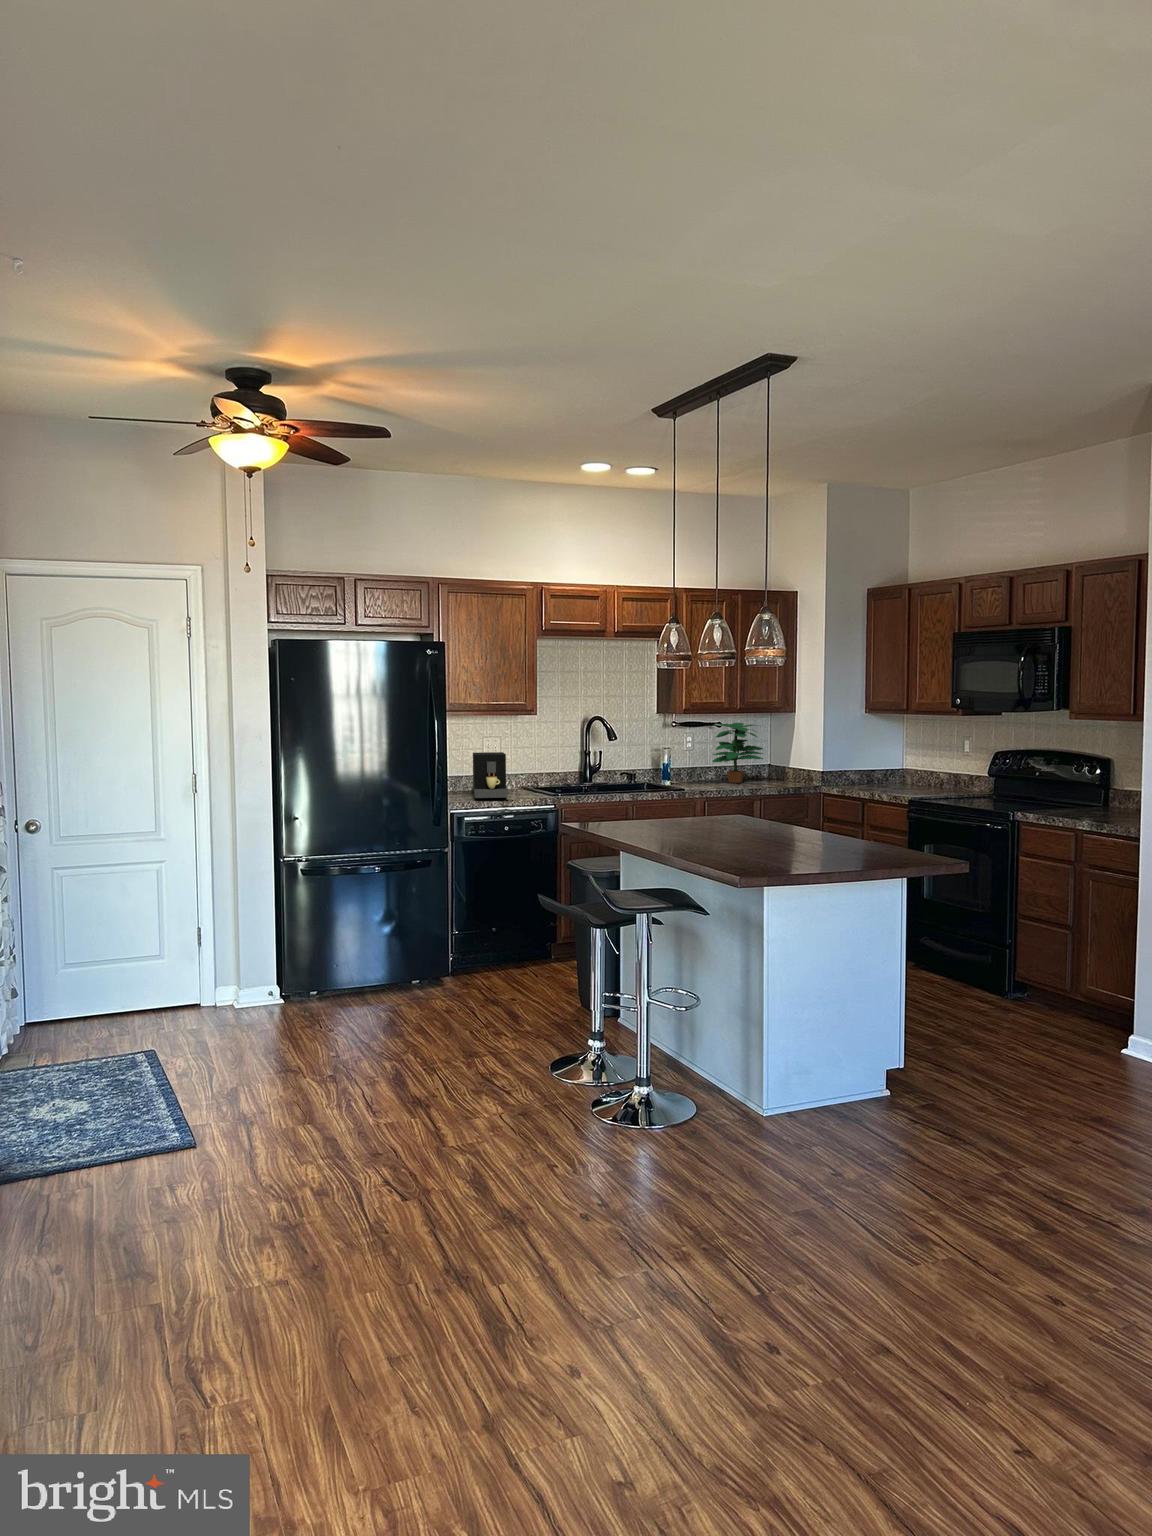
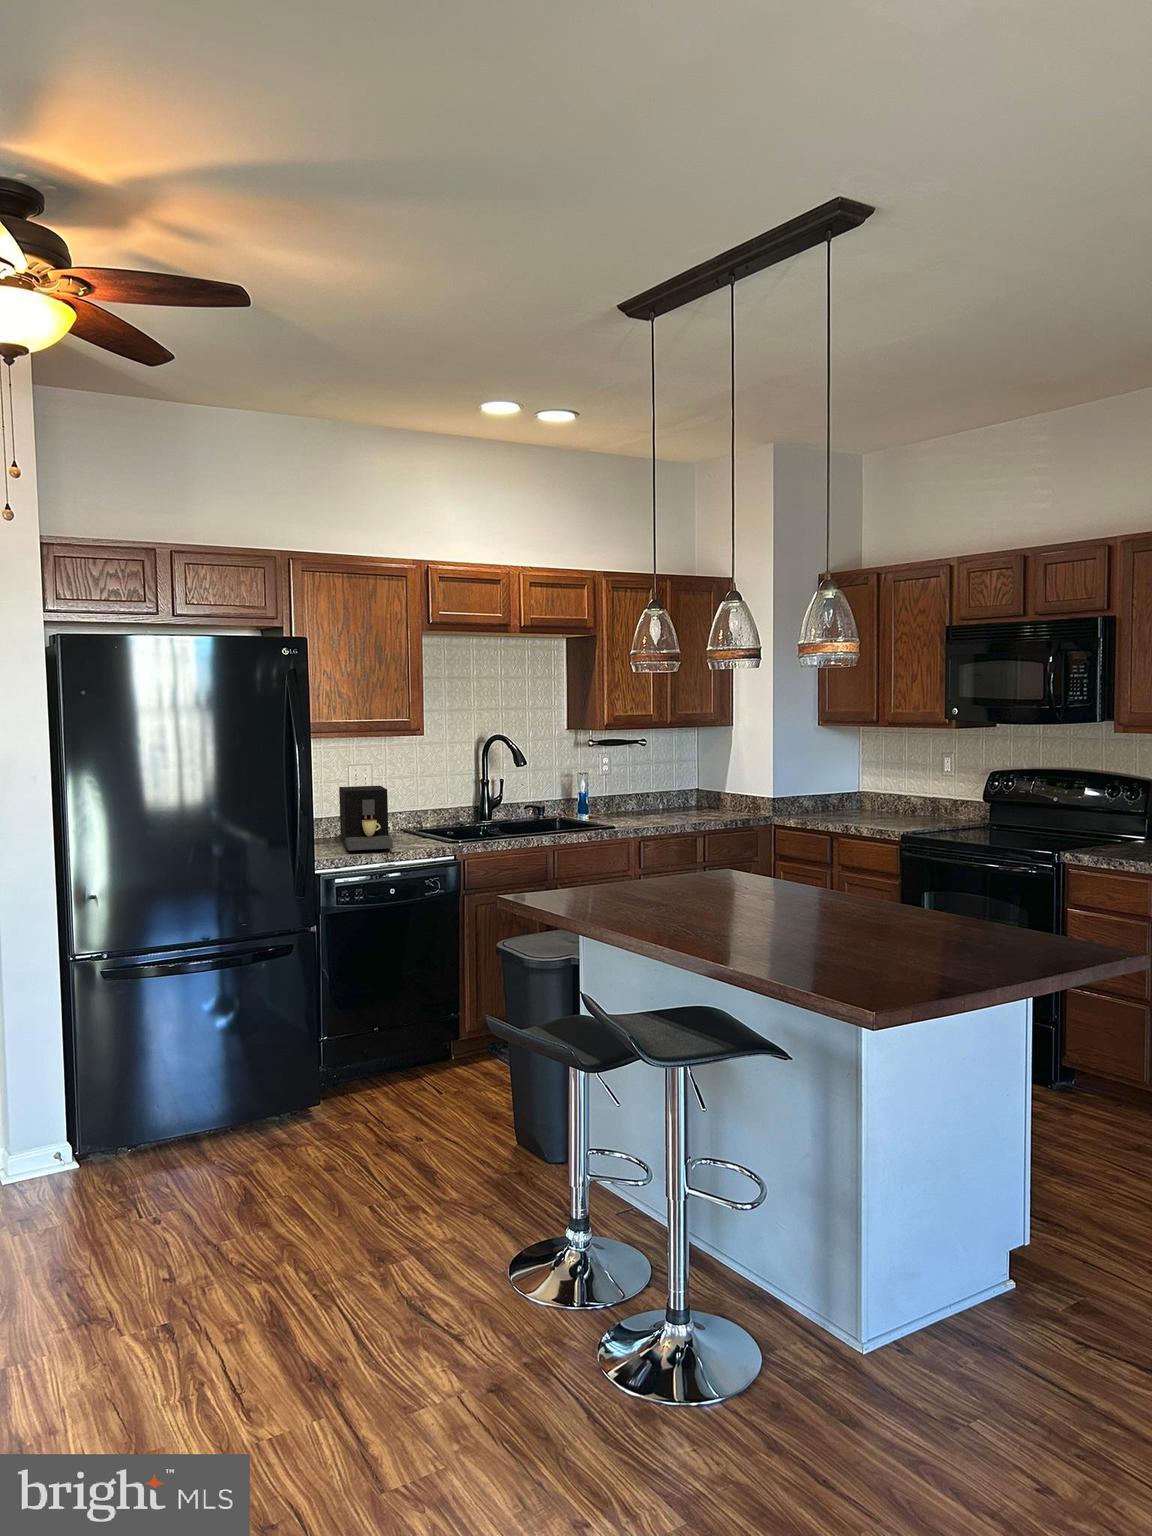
potted plant: present [712,723,763,783] -> none [635,739,699,814]

